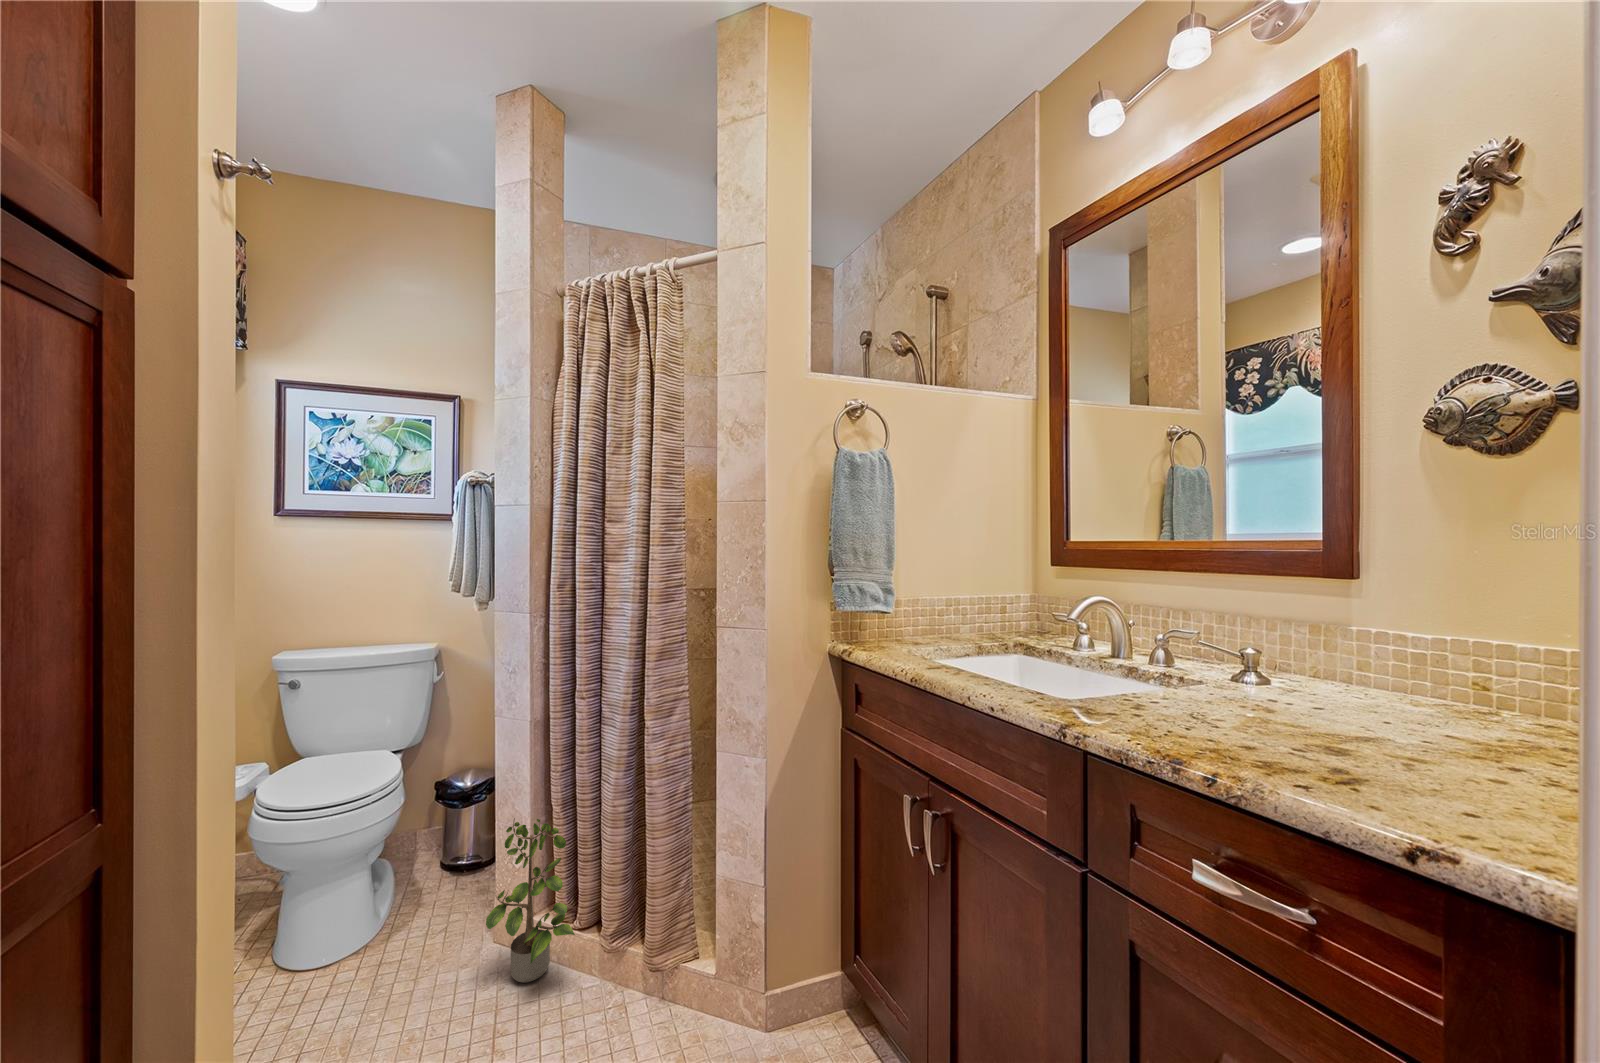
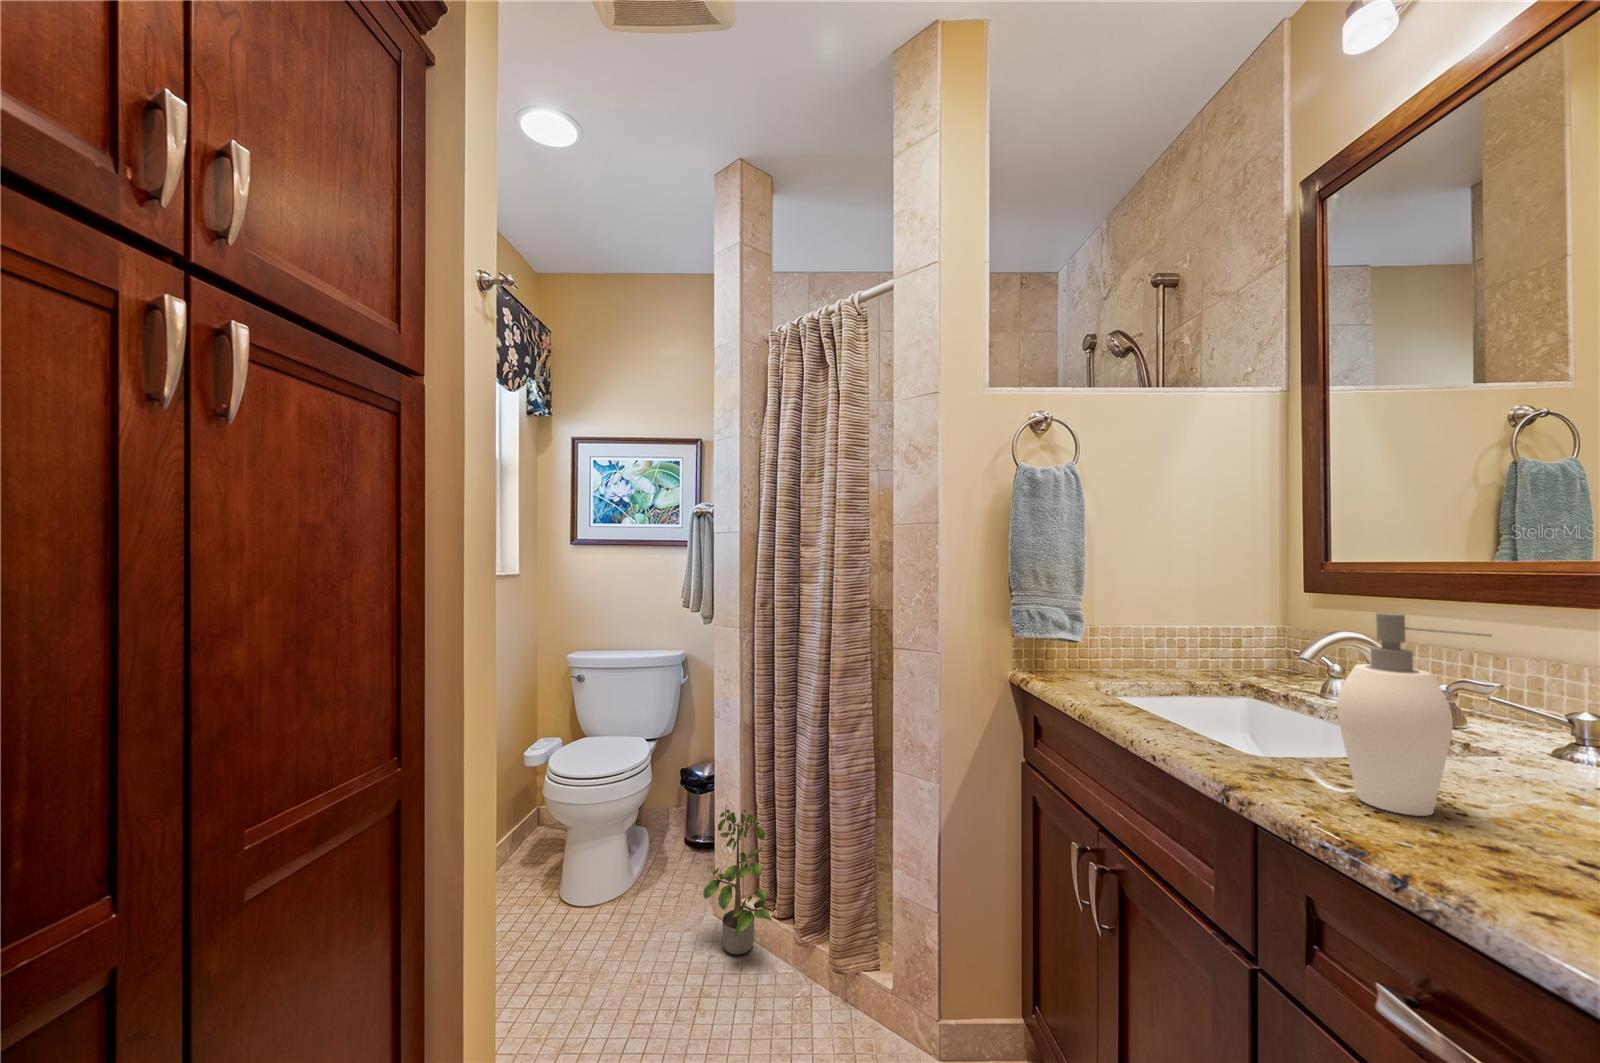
soap dispenser: none [1144,579,1253,738] -> present [1337,613,1492,816]

